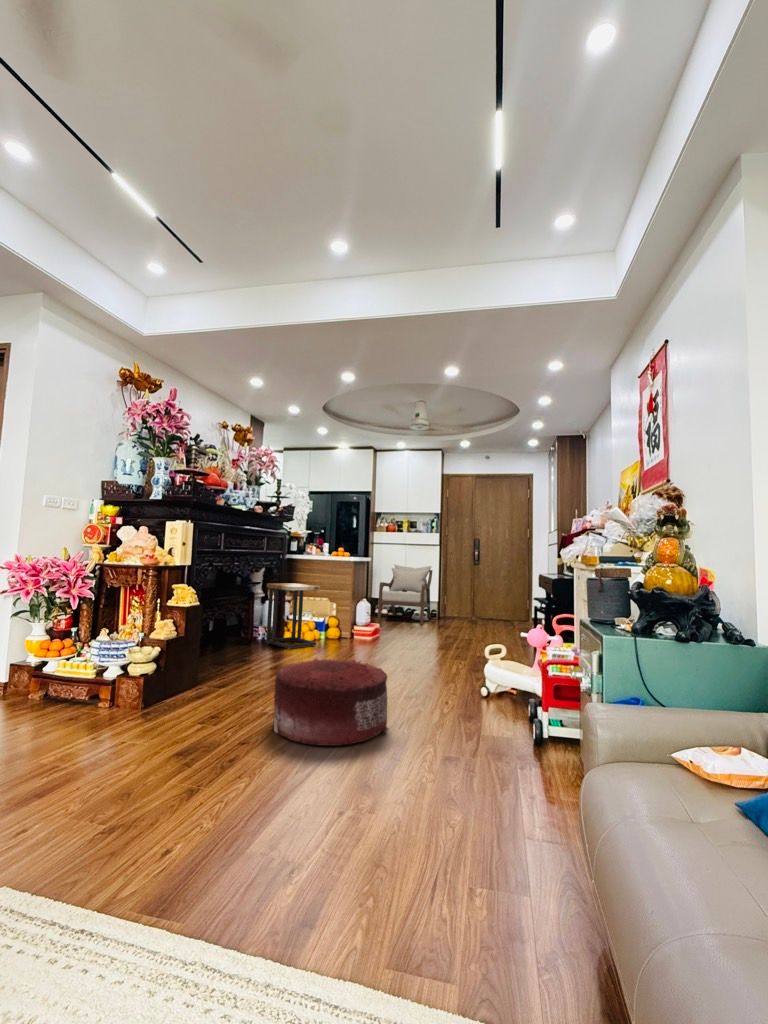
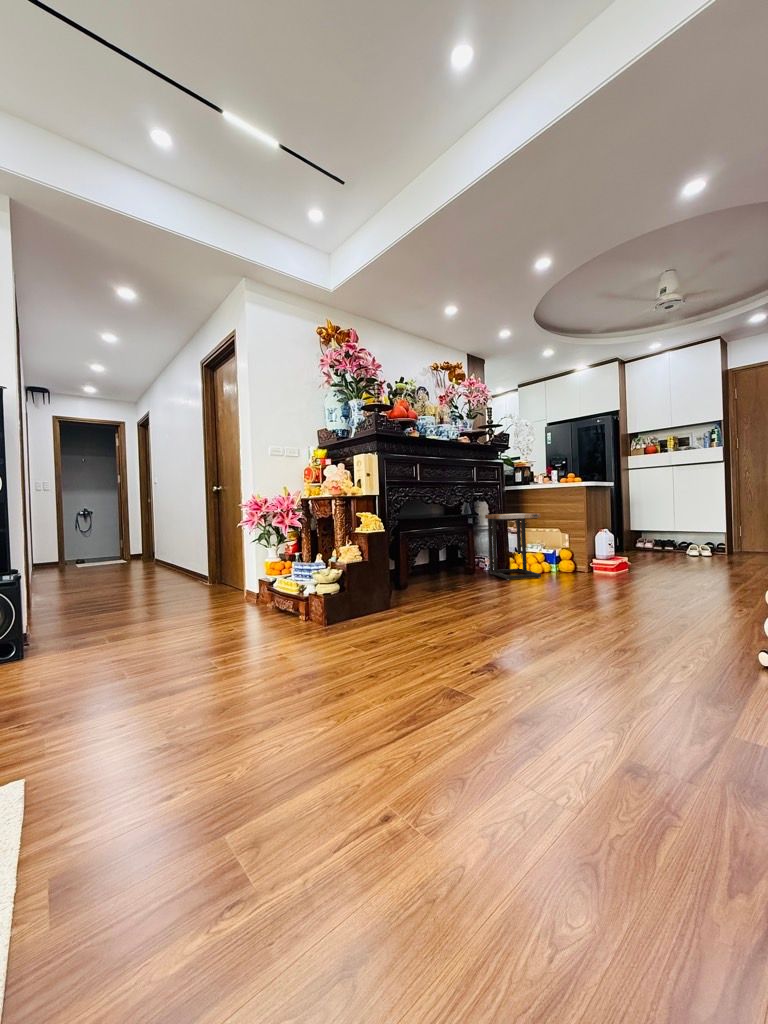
armchair: present [377,565,432,625] -> none [635,488,715,558]
pouf: present [273,658,388,746] -> none [412,586,567,701]

